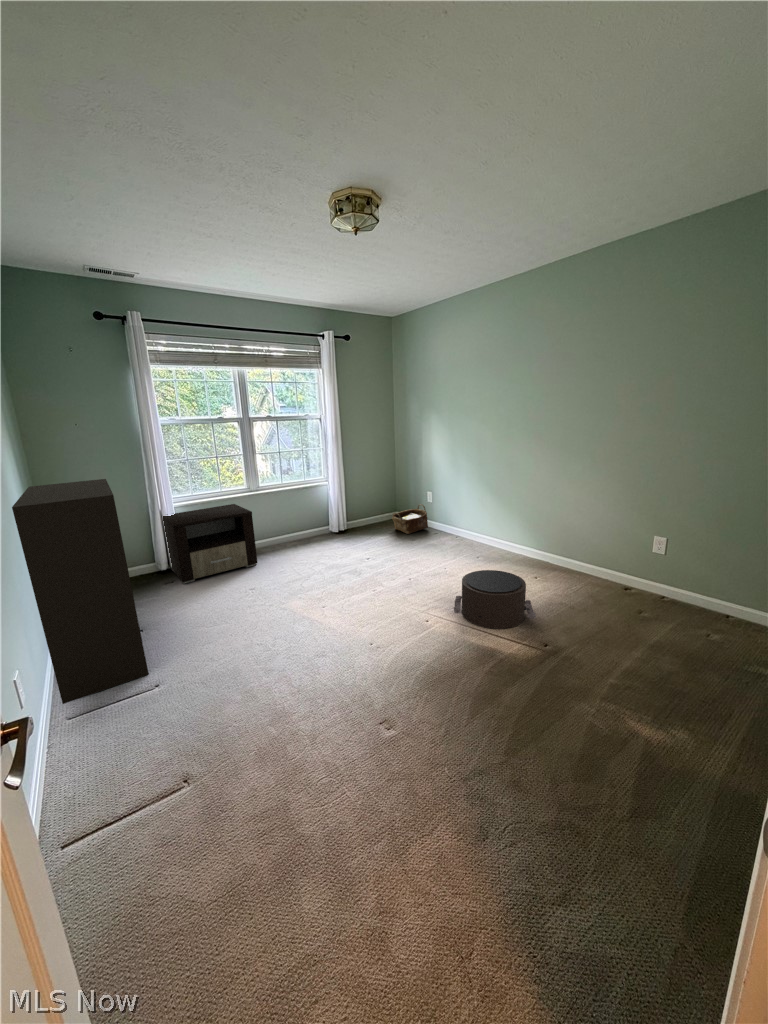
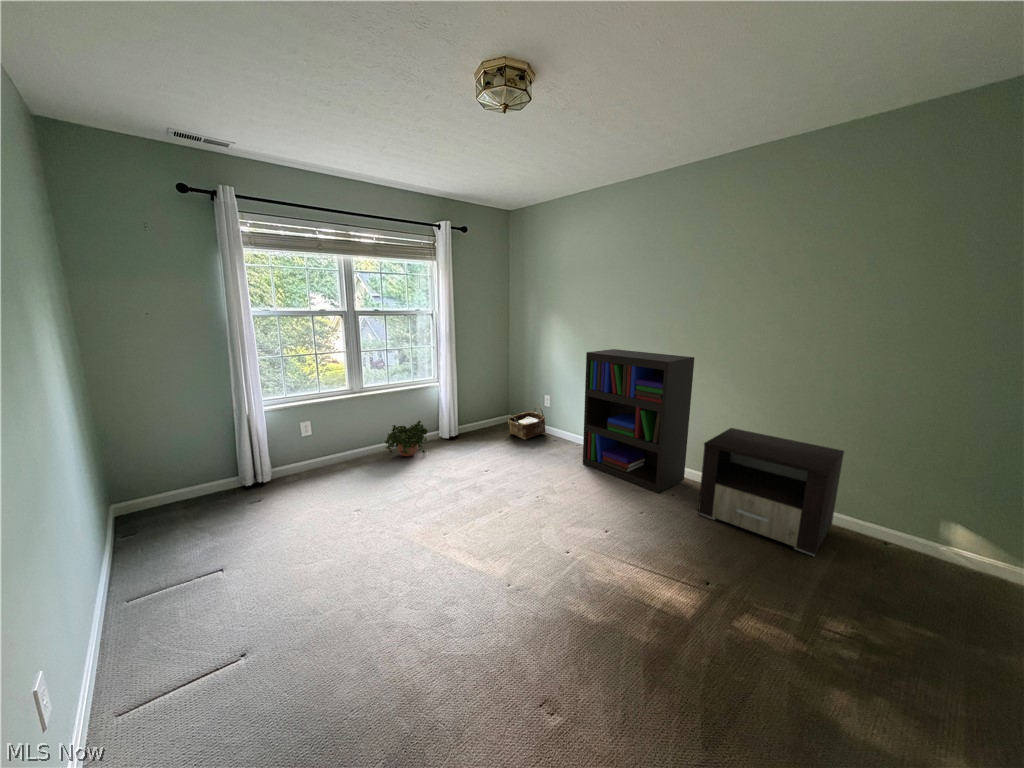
bookshelf: present [12,479,149,704] -> present [583,349,694,493]
nightstand: present [163,504,258,584] -> present [698,428,844,556]
potted plant: none [278,516,318,548] -> present [385,421,428,456]
pouf: present [454,570,536,629] -> none [596,490,692,563]

